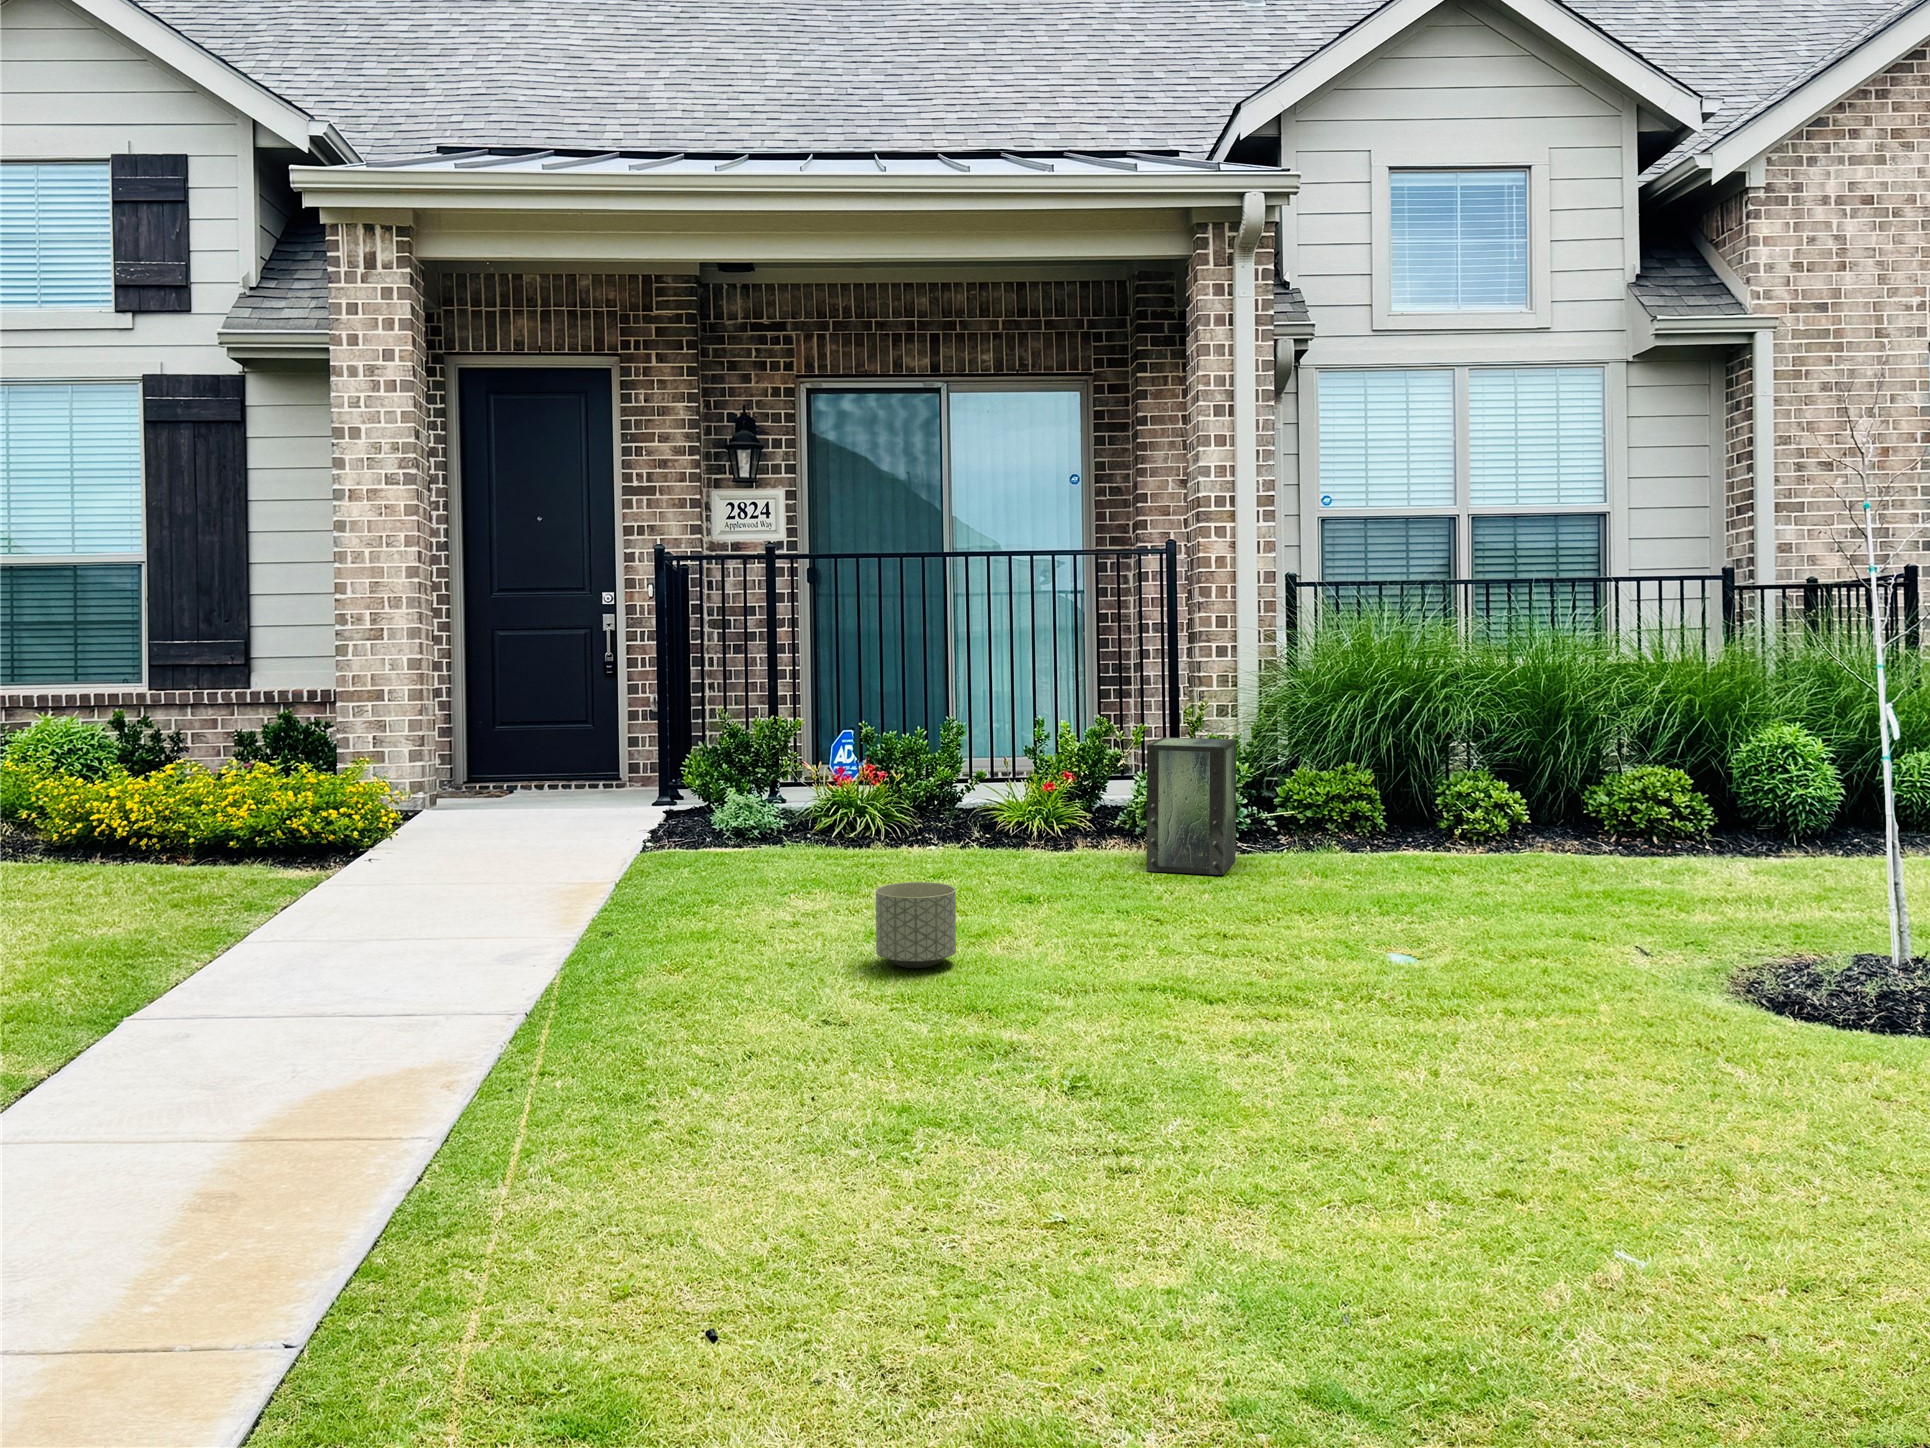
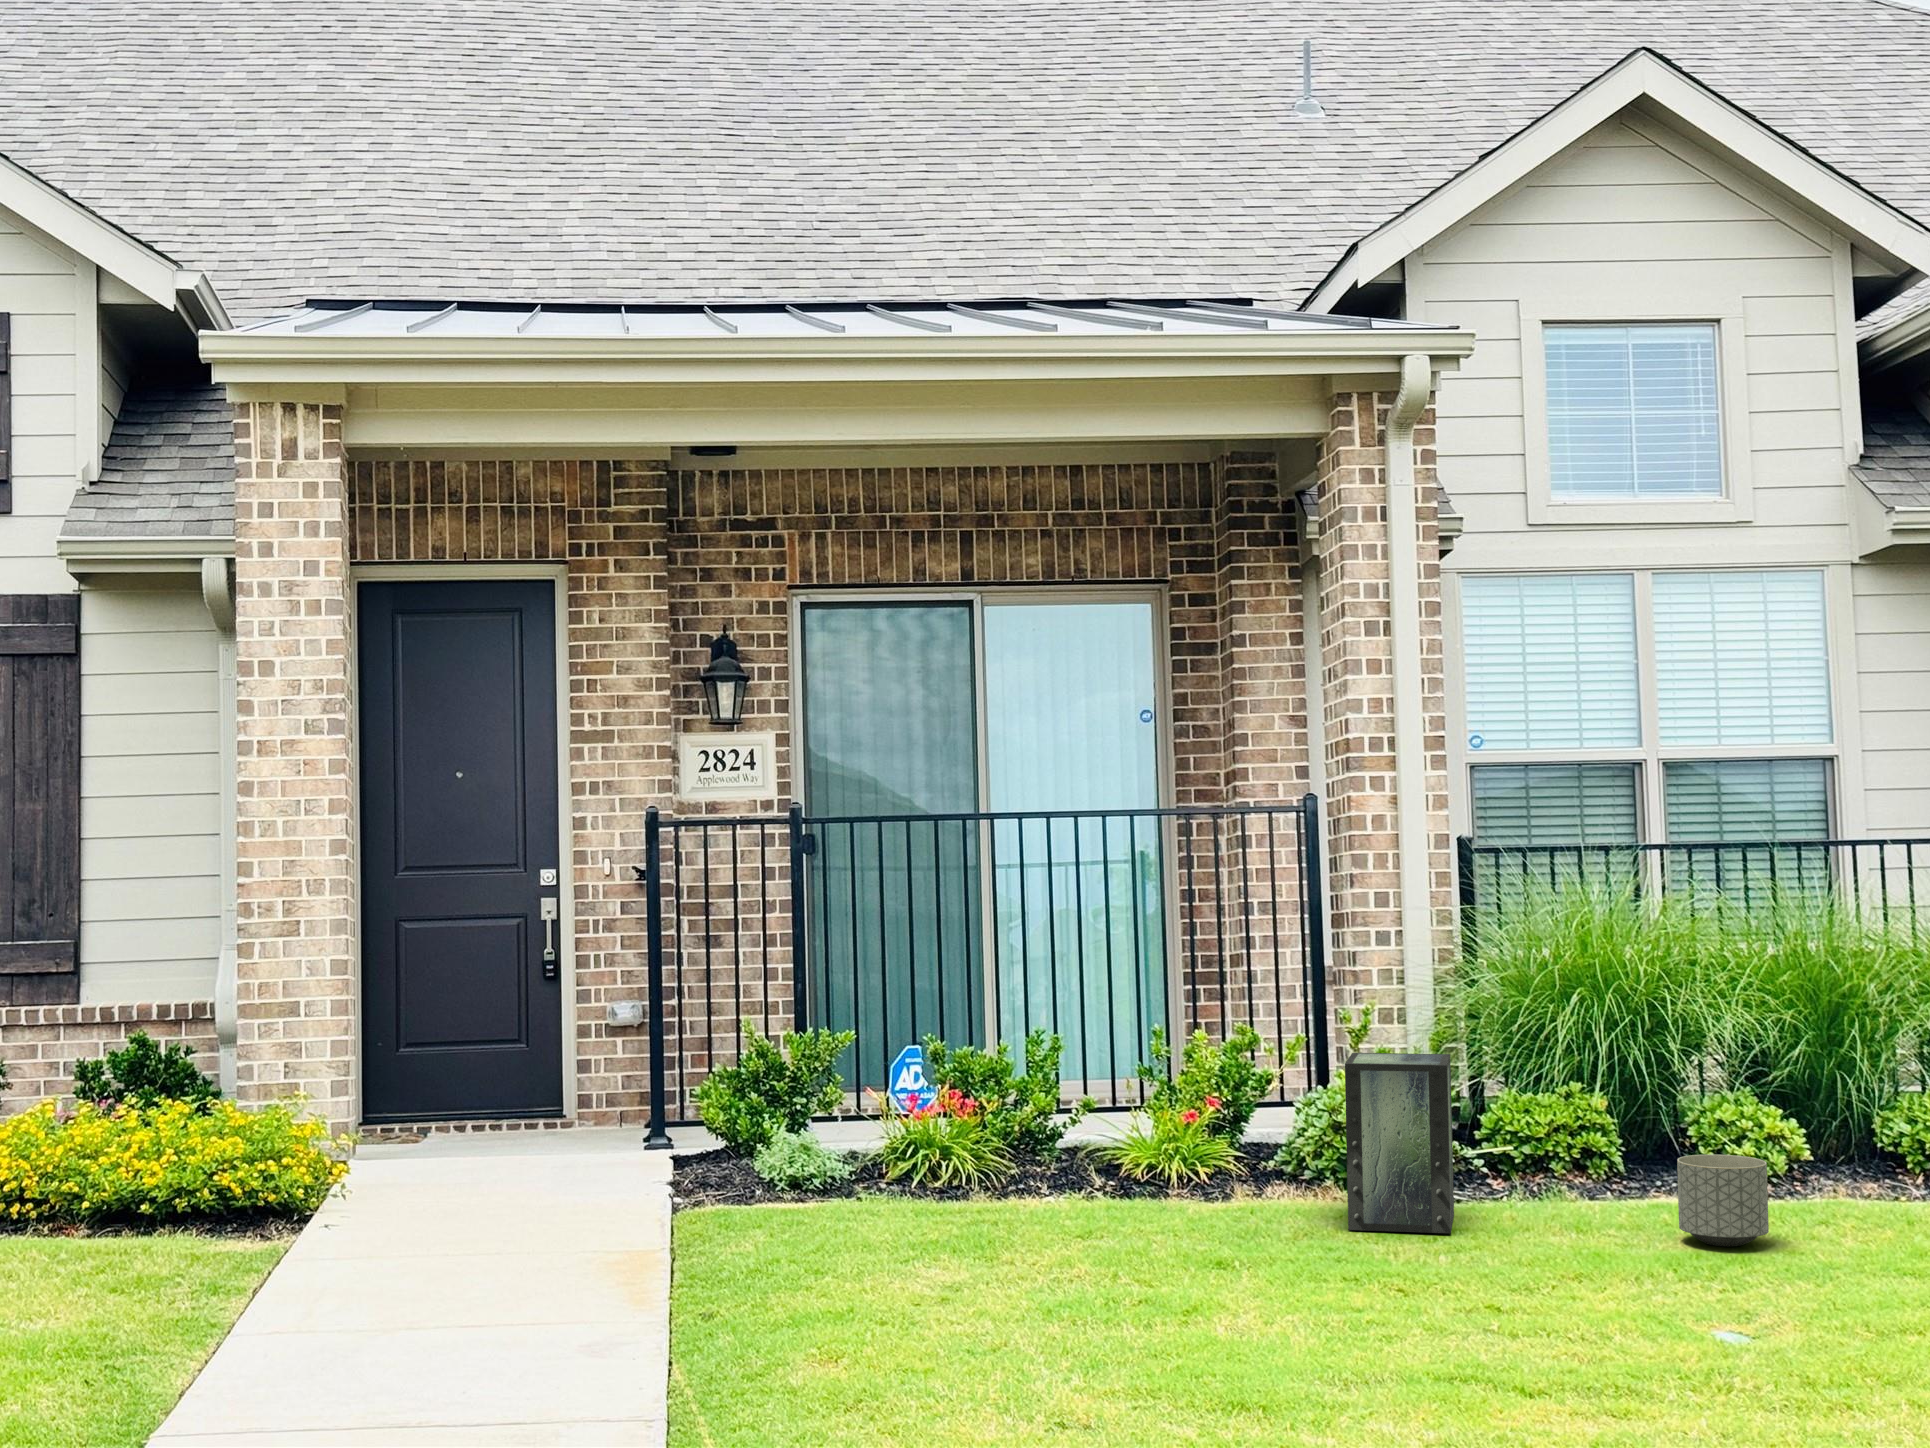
planter: present [876,882,956,968] -> present [1677,1155,1769,1247]

